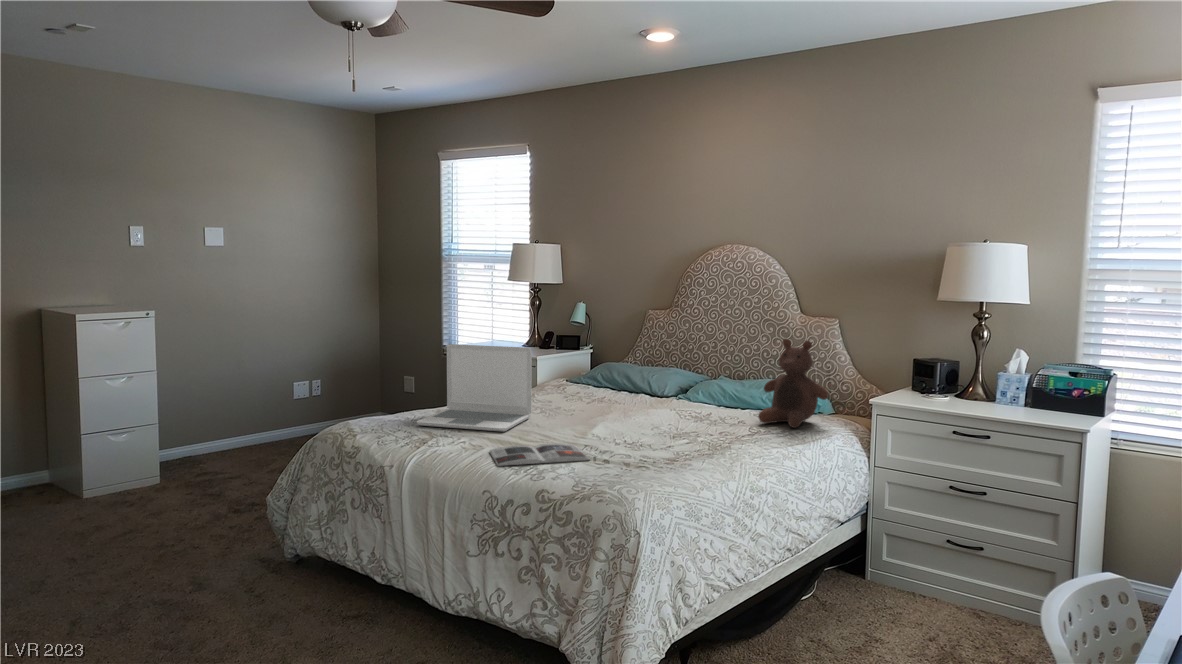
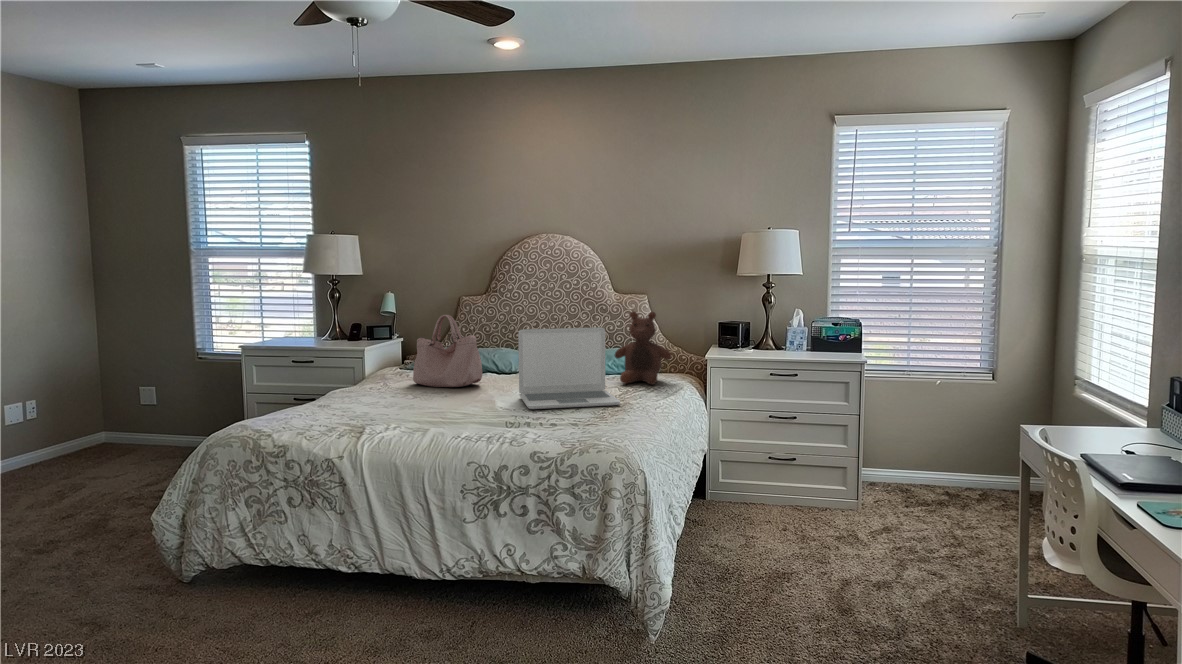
handbag: none [553,330,616,407] -> present [413,315,482,387]
laptop: present [417,344,532,432] -> present [518,327,620,409]
magazine: present [490,443,589,466] -> none [437,415,539,439]

